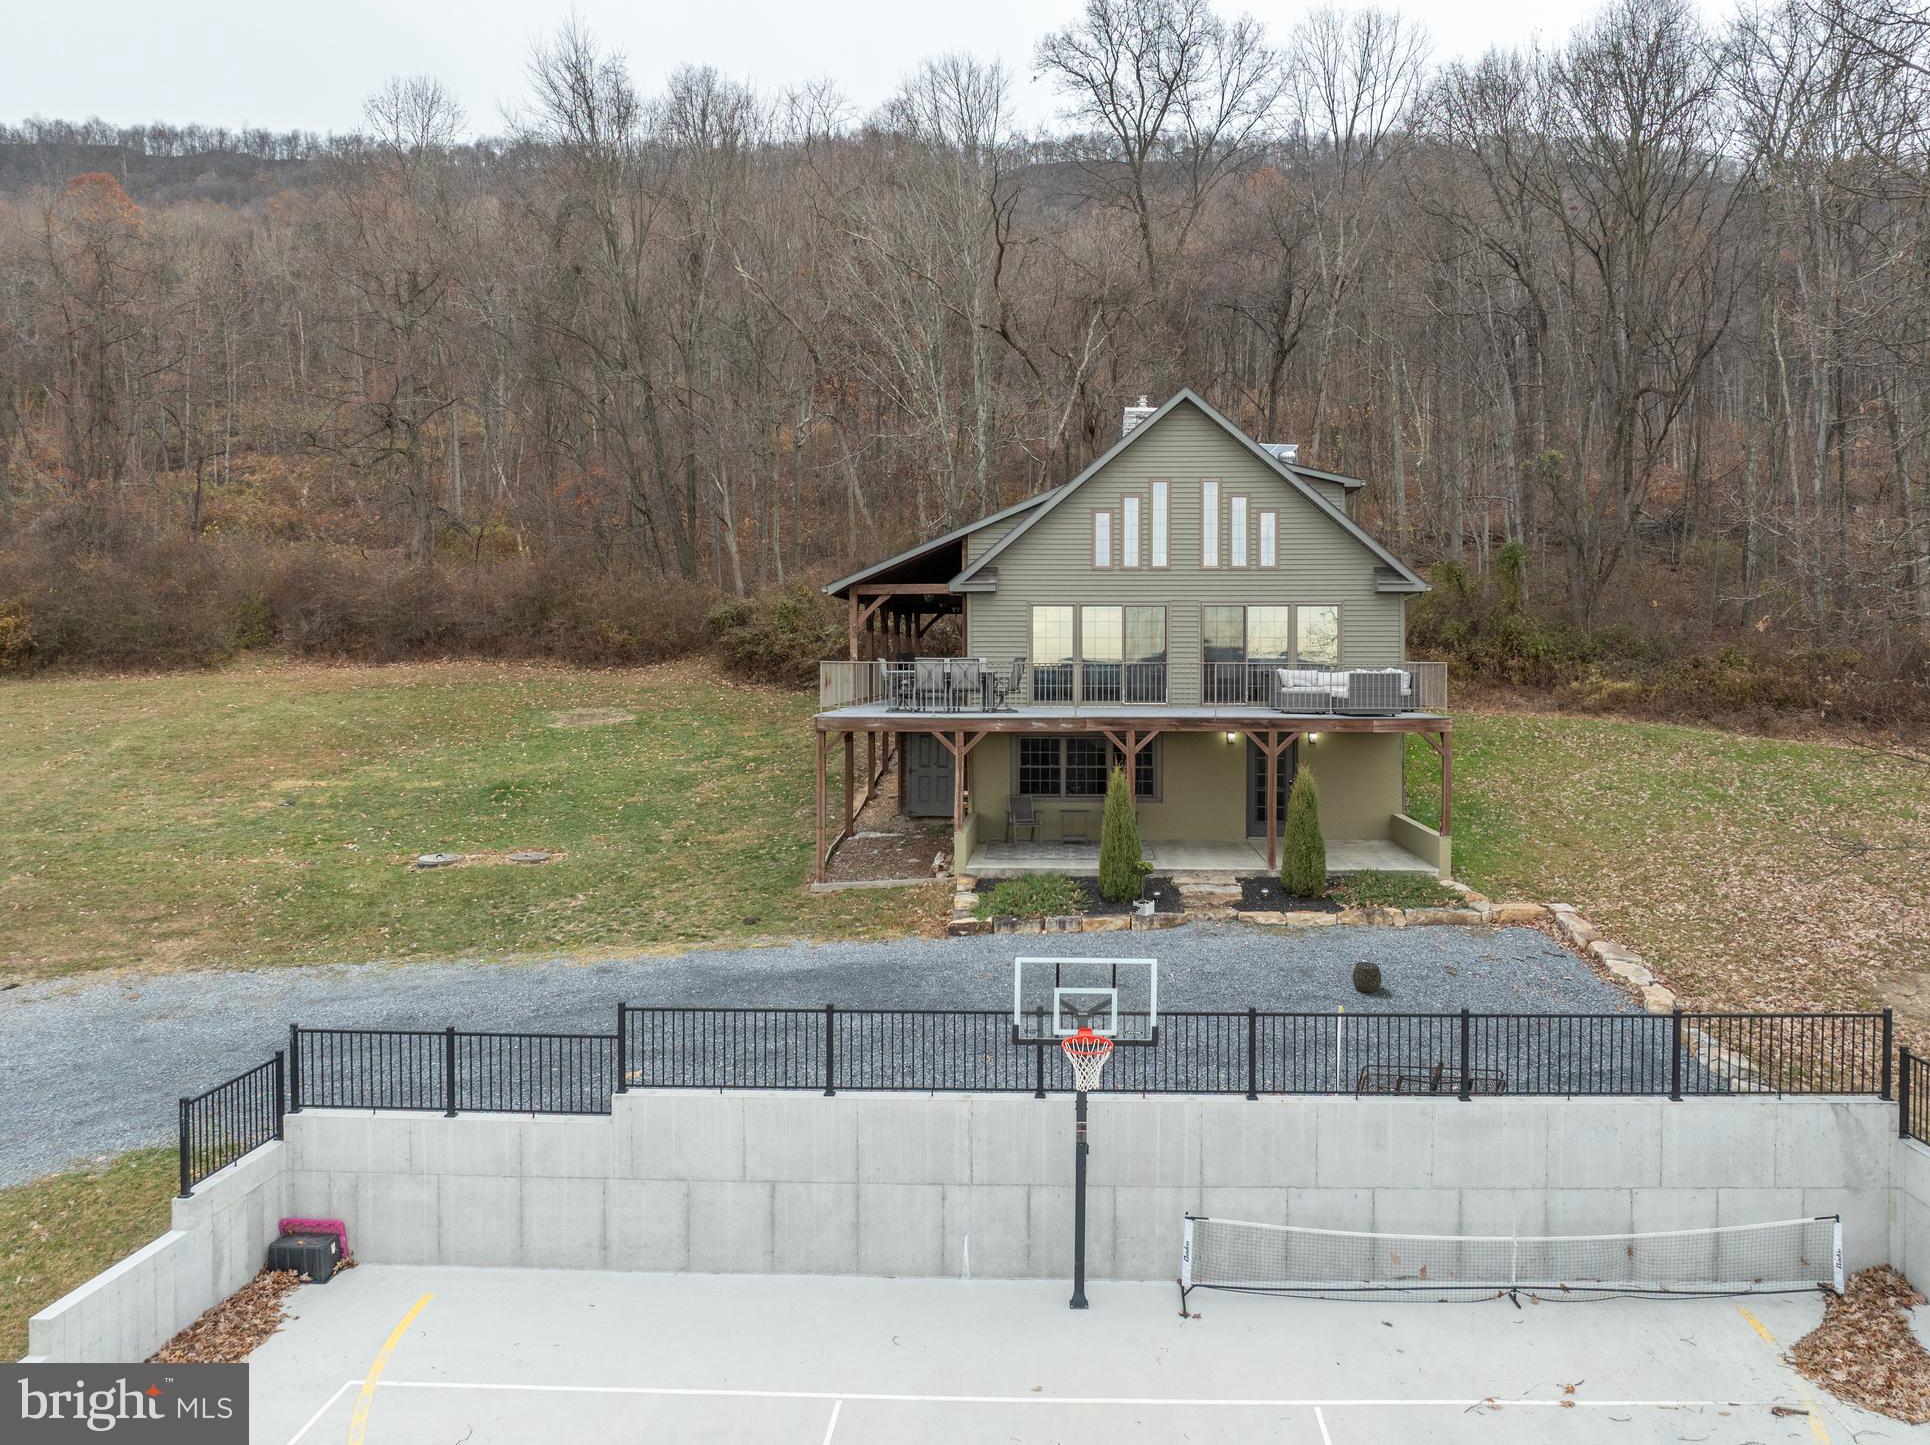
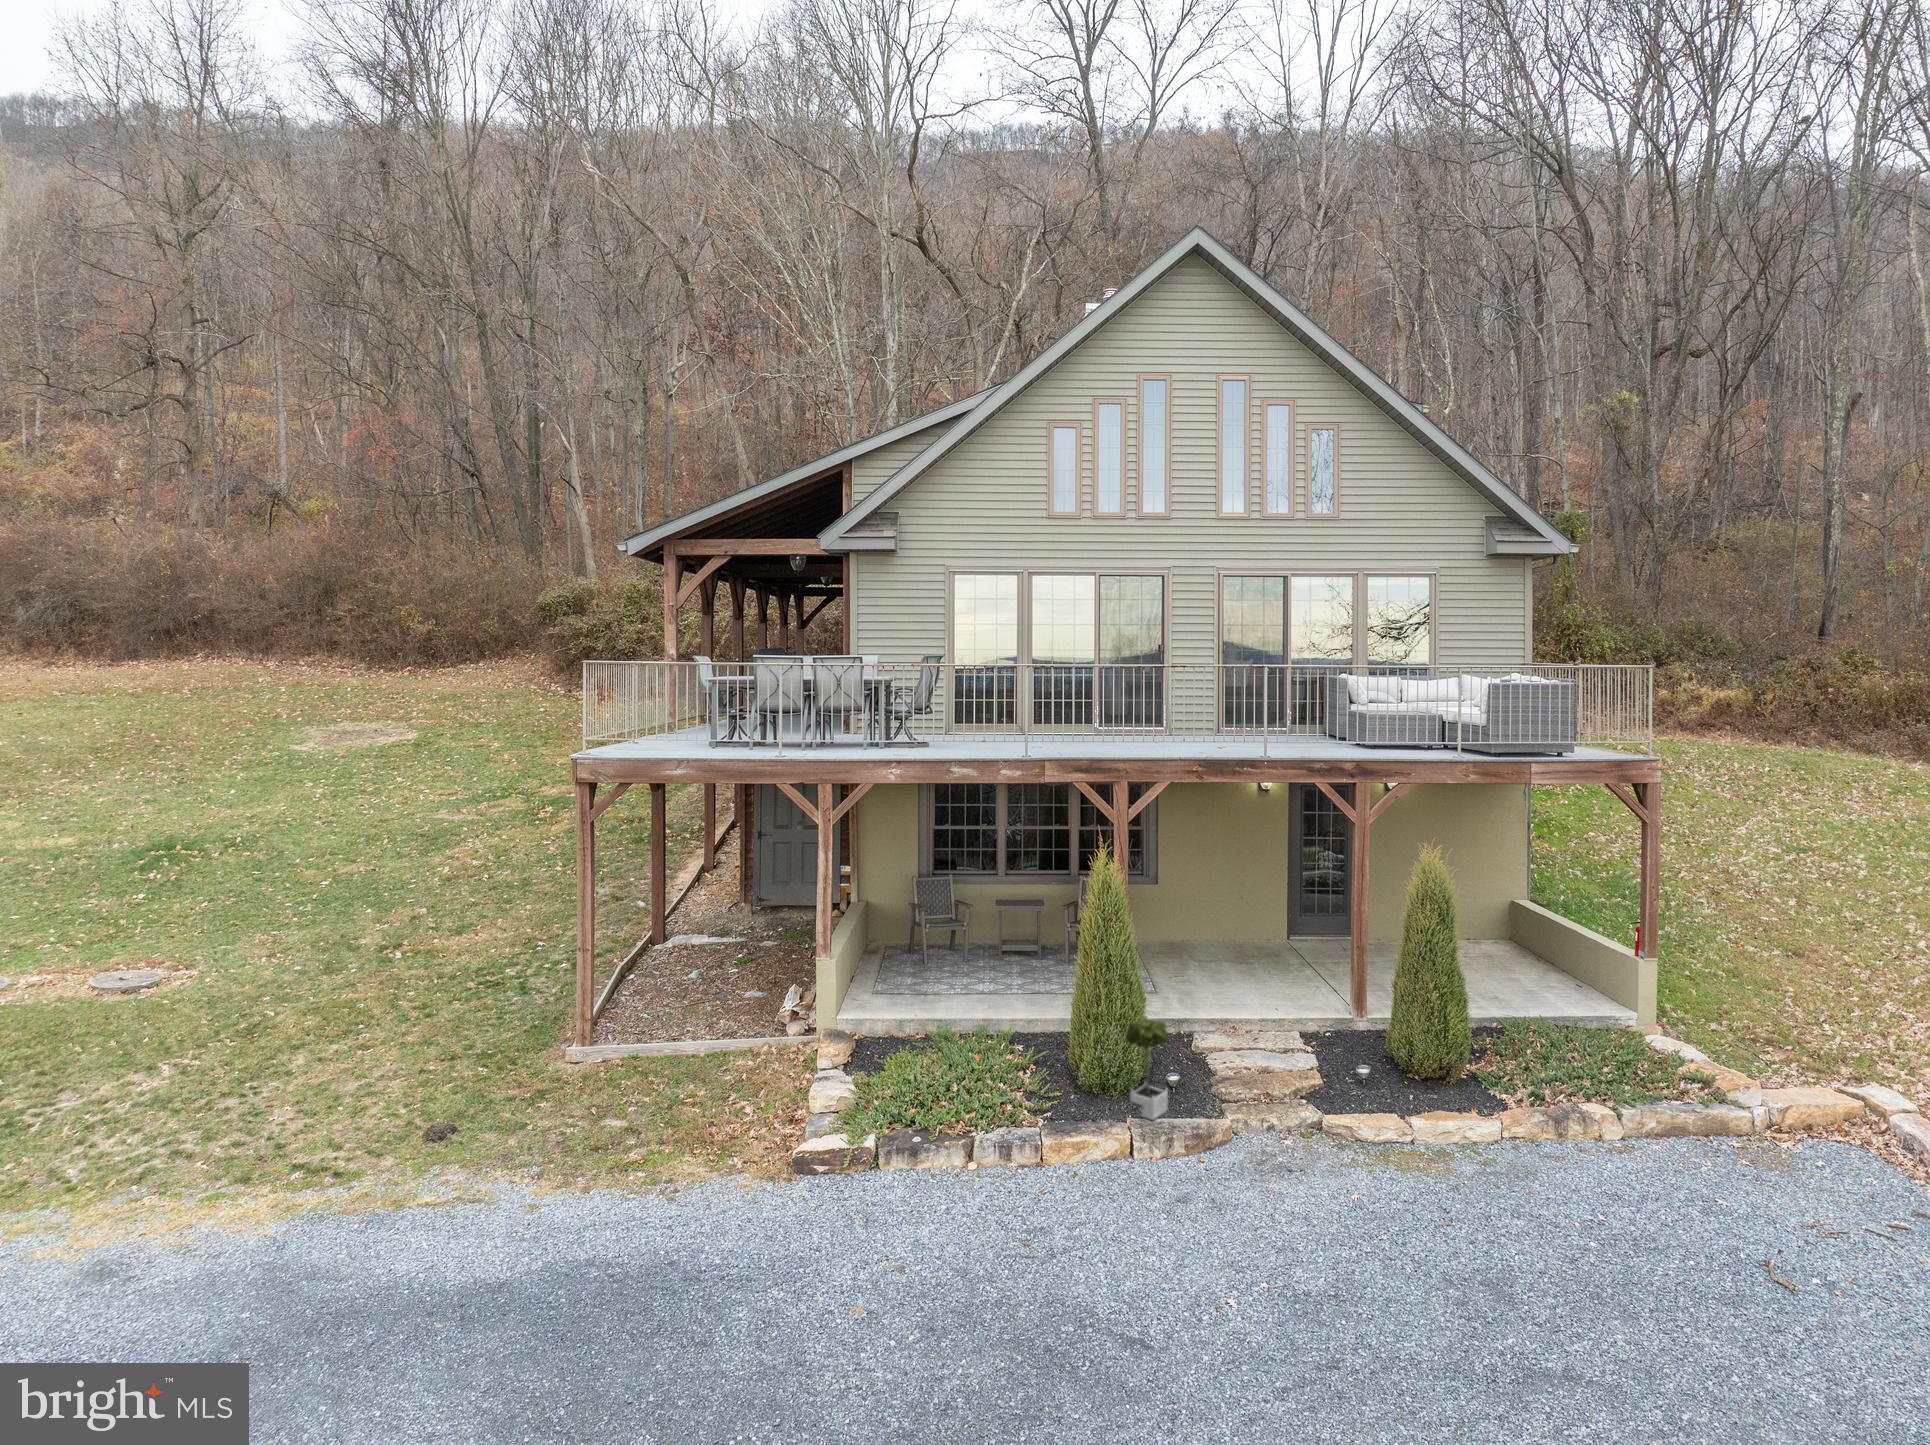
woven basket: present [1352,962,1381,992] -> none [1617,1286,1684,1363]

